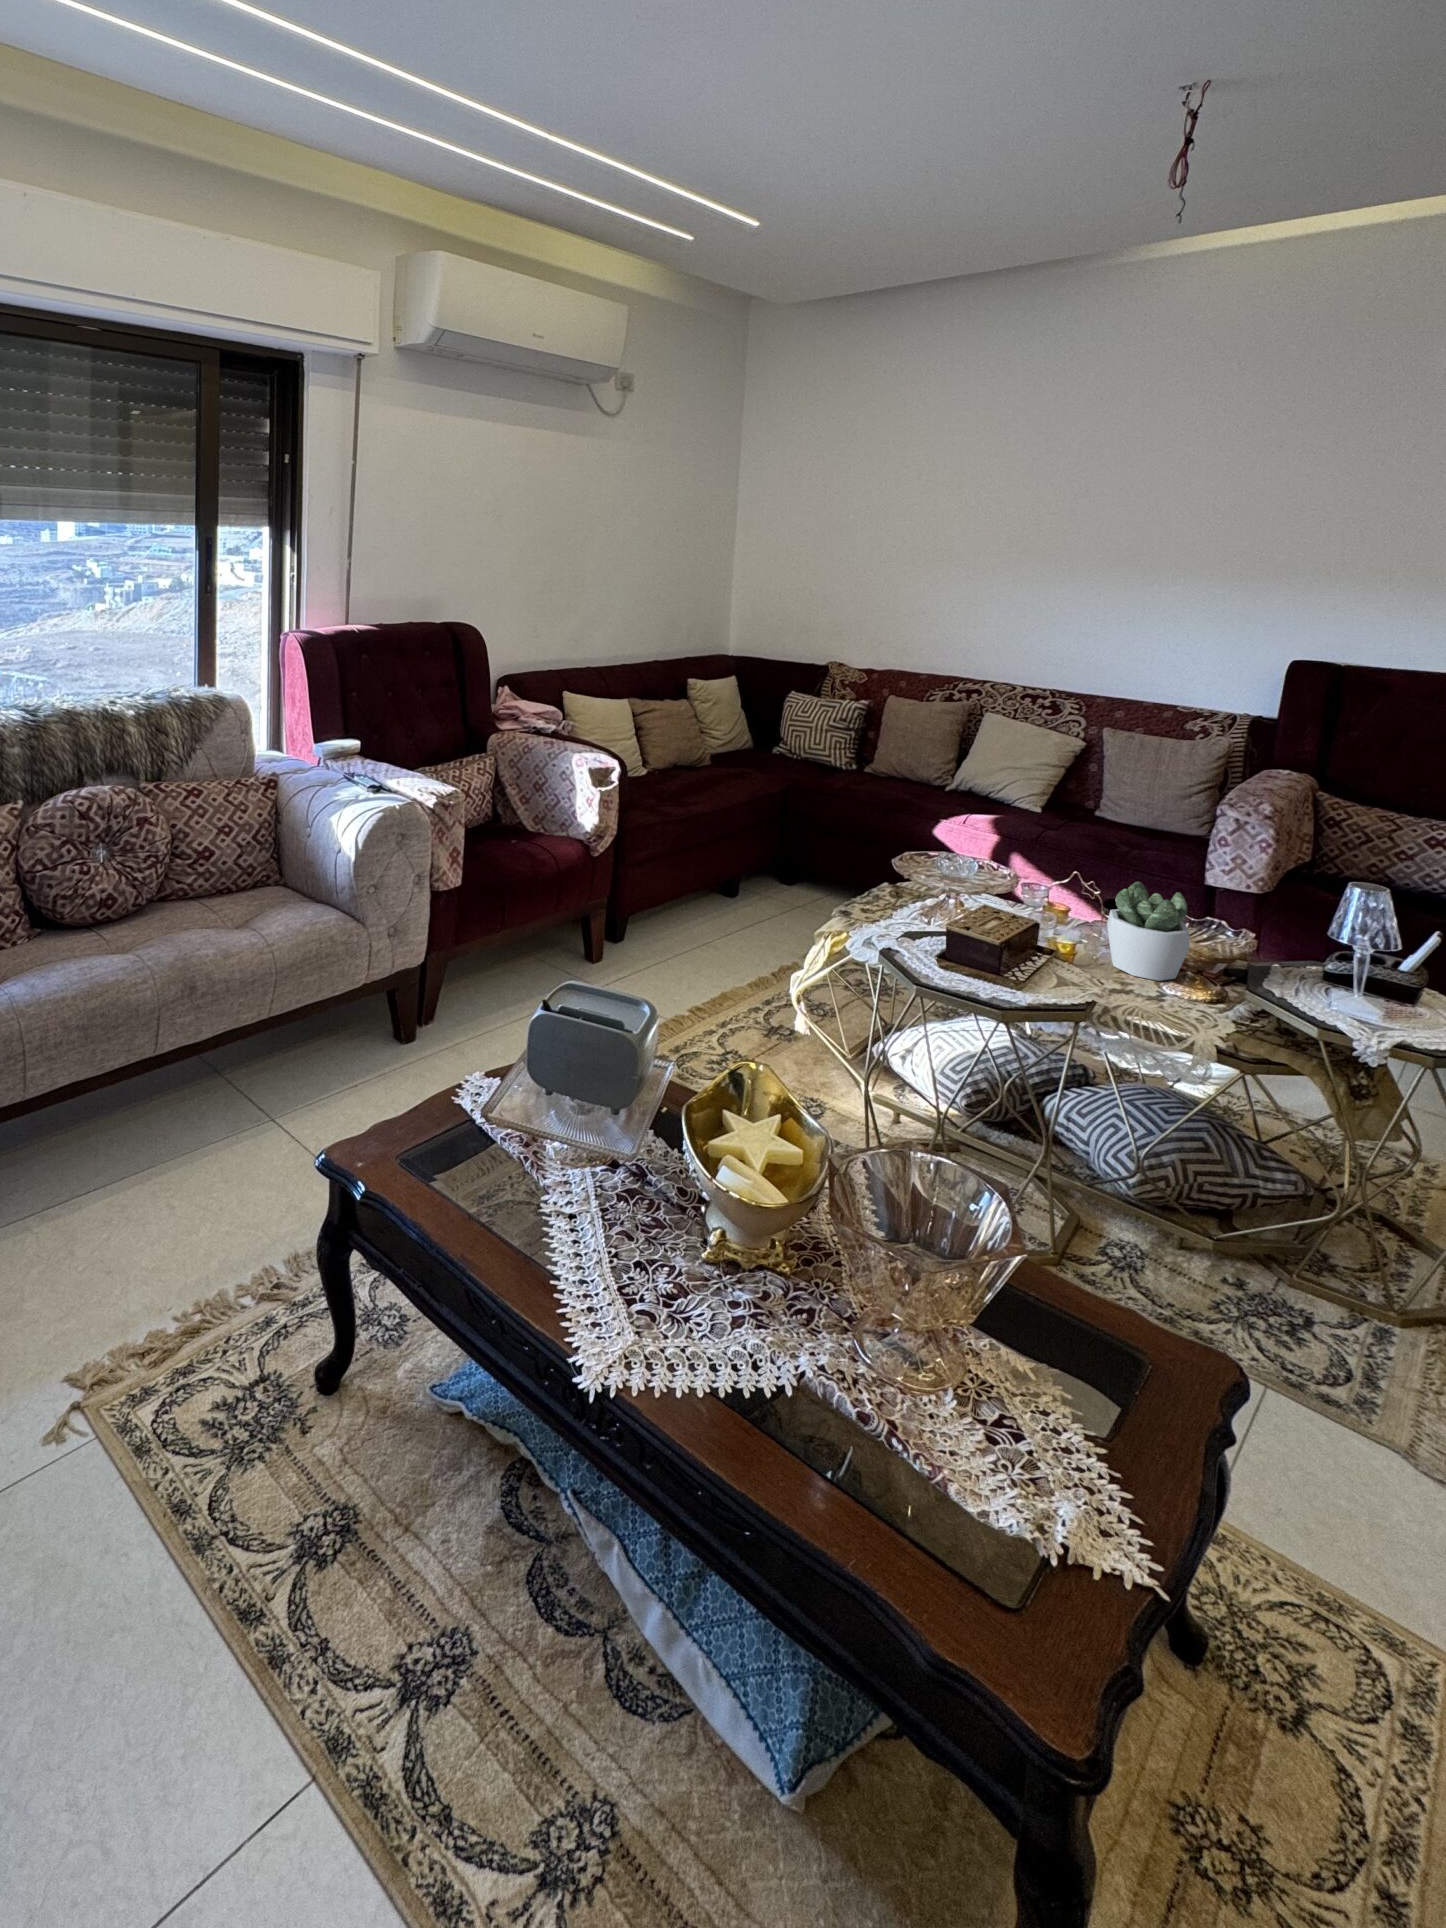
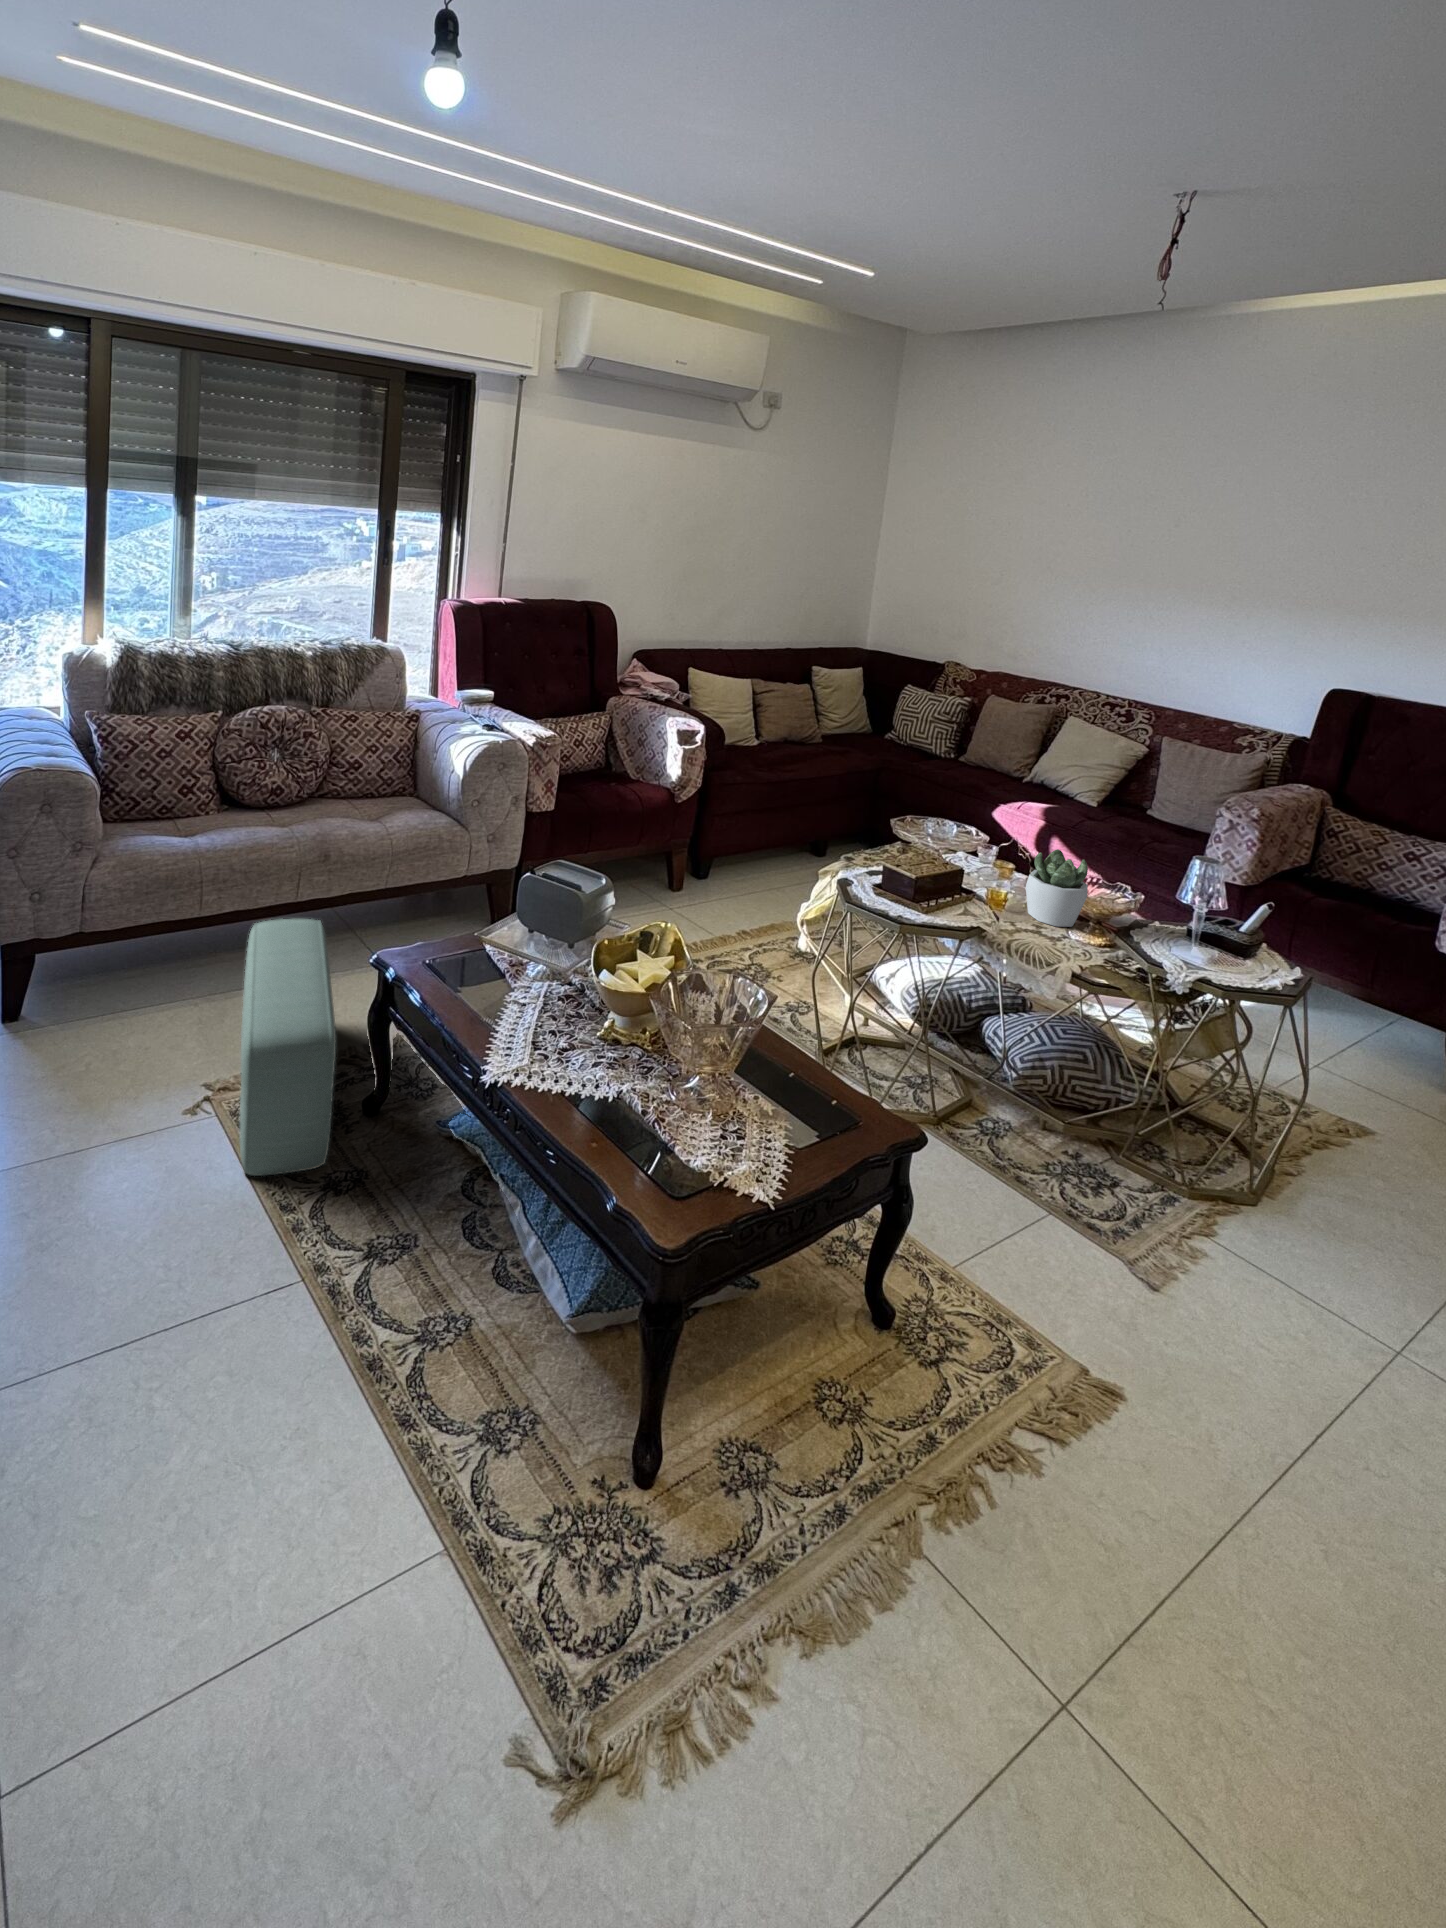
pouf: none [108,1089,290,1556] -> present [240,919,336,1176]

